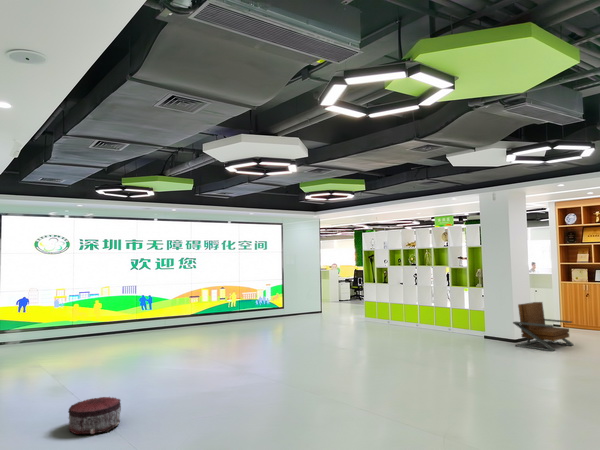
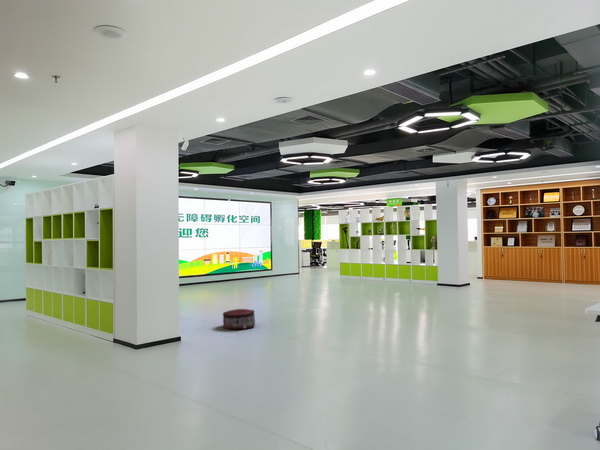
lounge chair: present [513,302,573,351] -> none [460,258,498,289]

